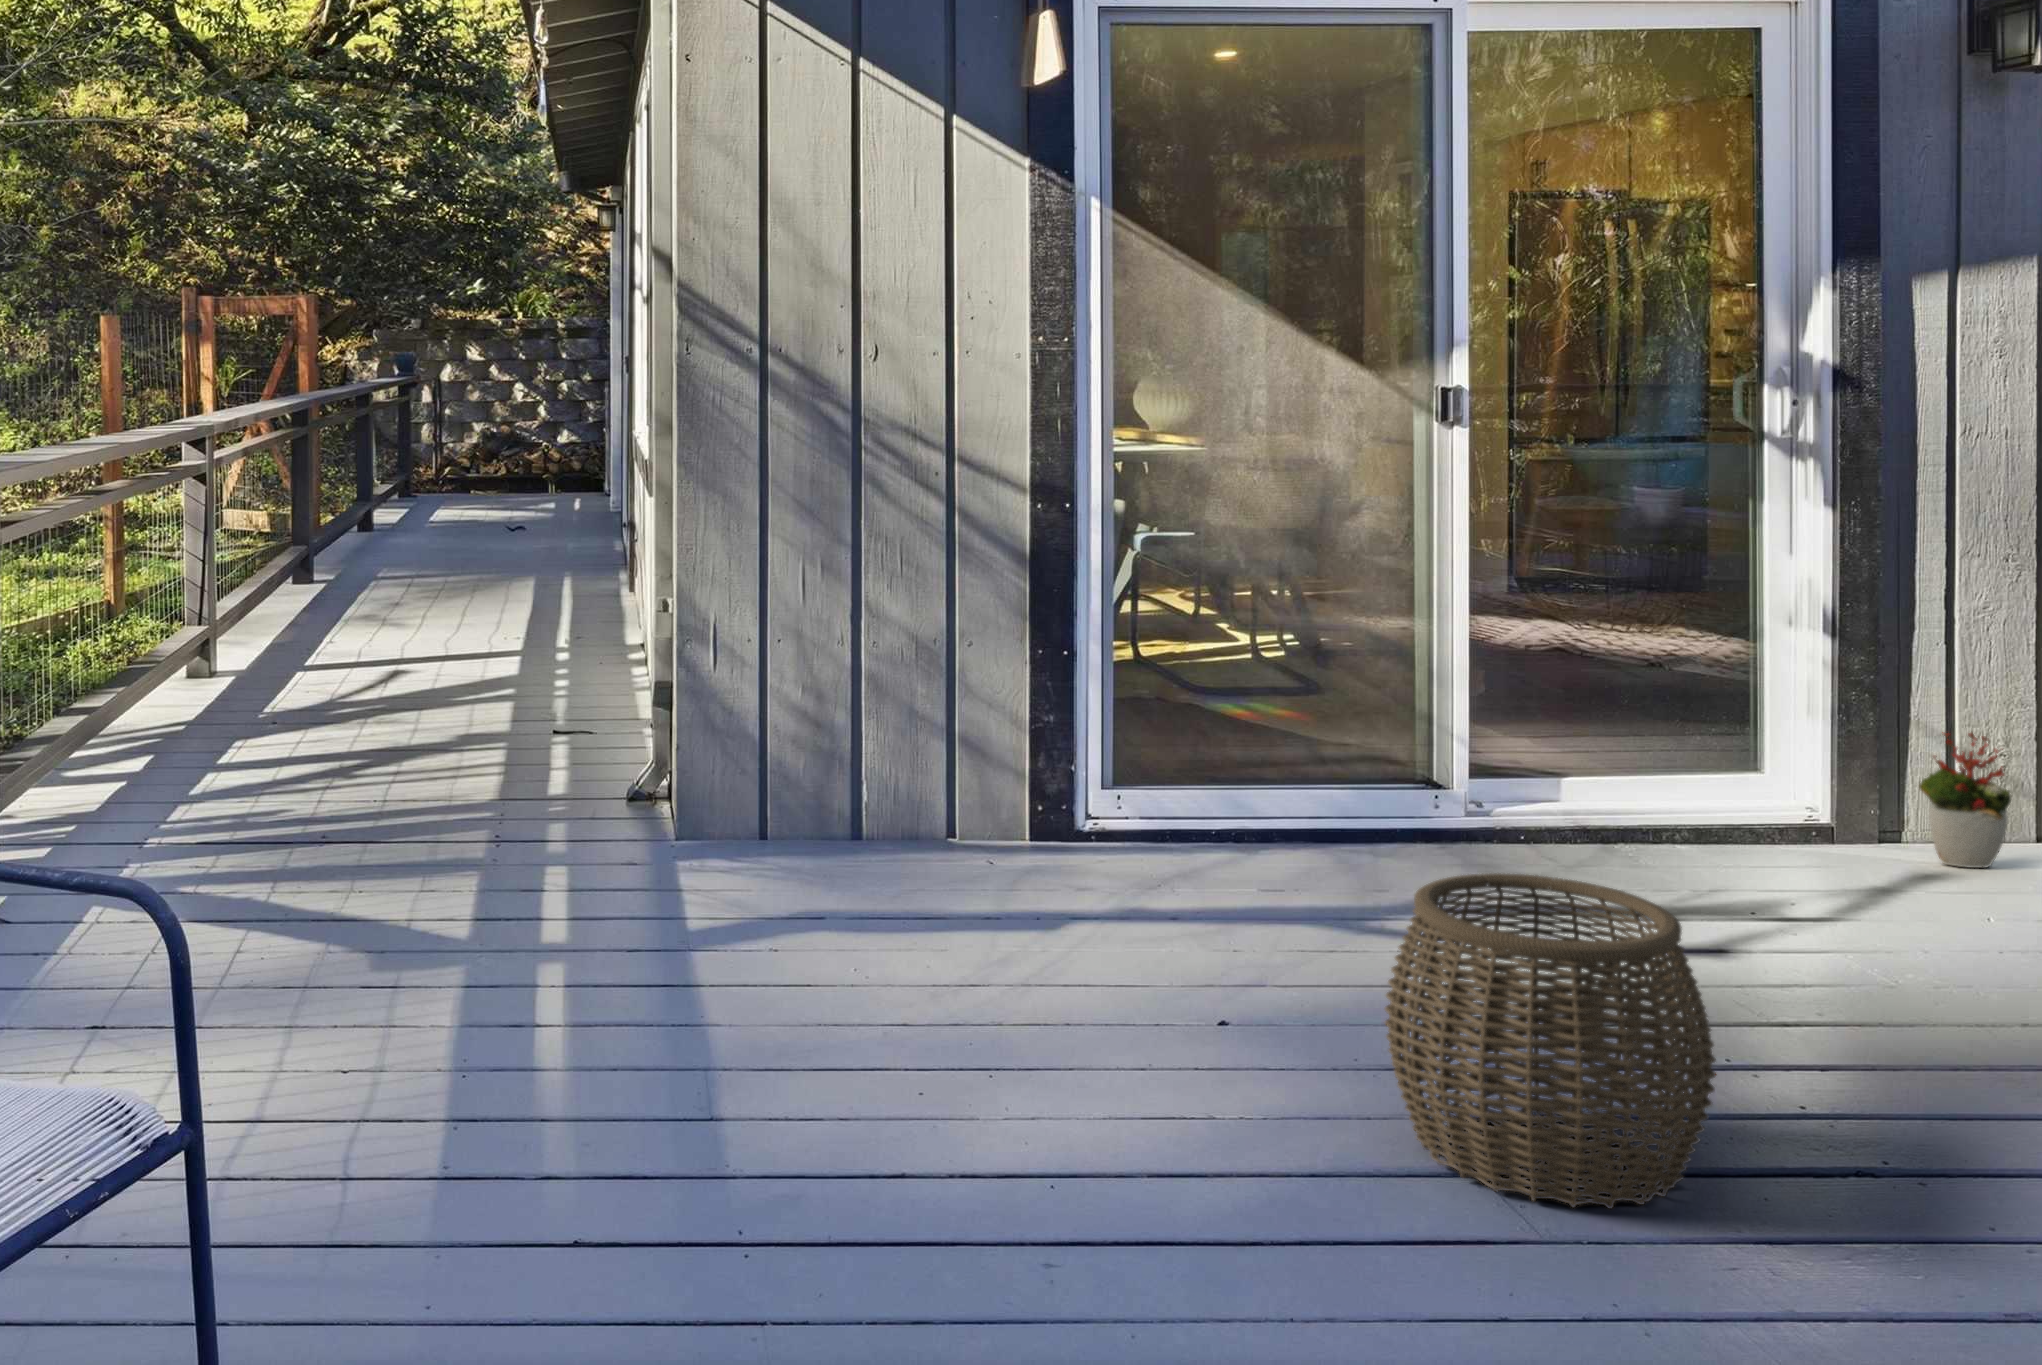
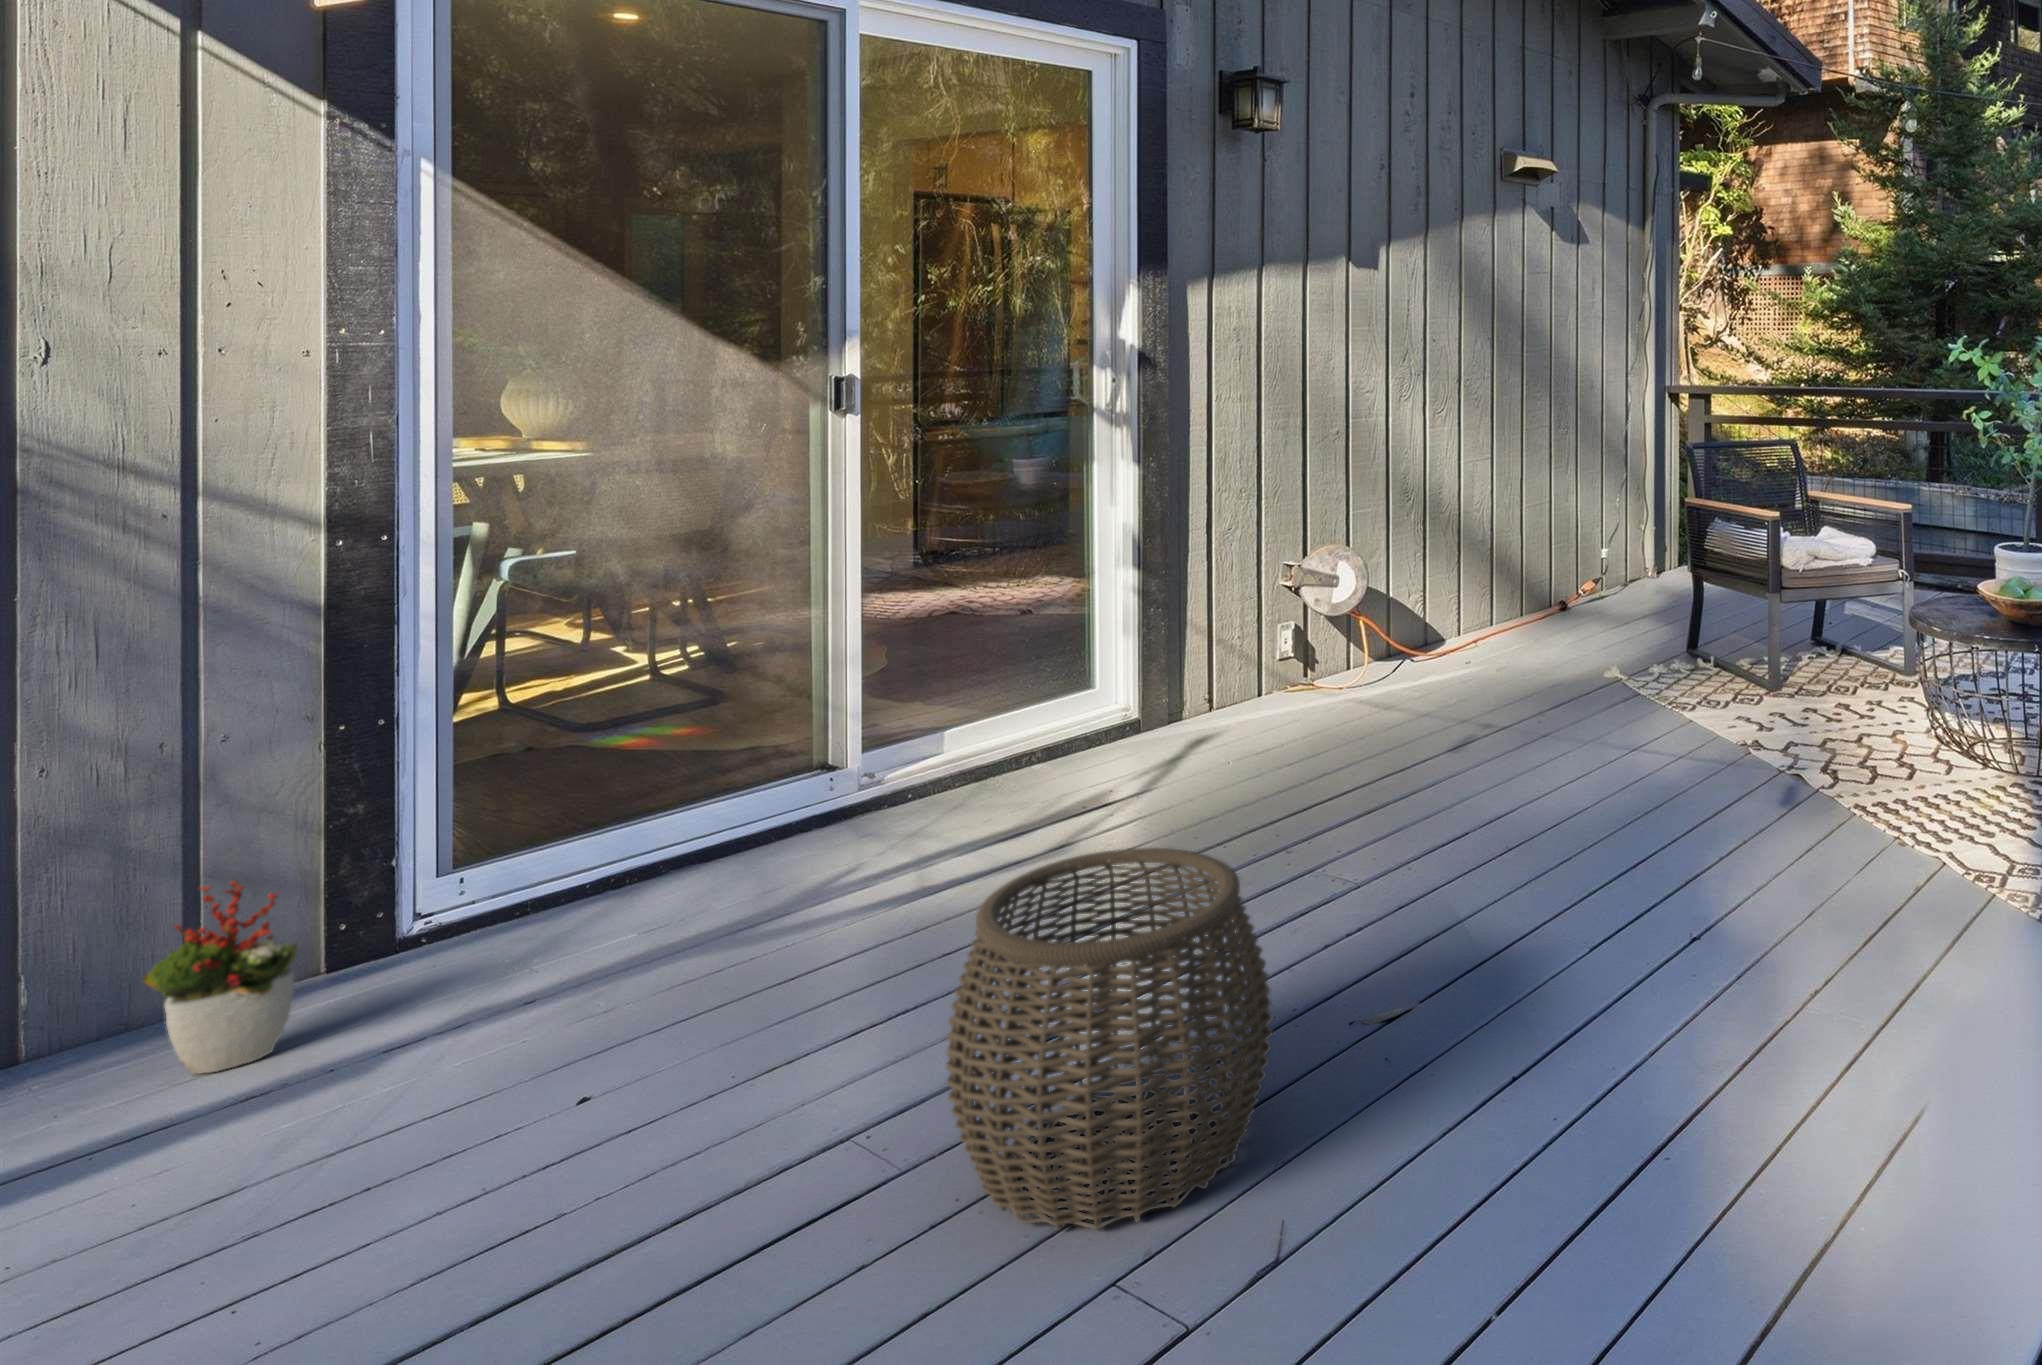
decorative plant: present [1919,732,2011,868] -> present [143,880,297,1074]

